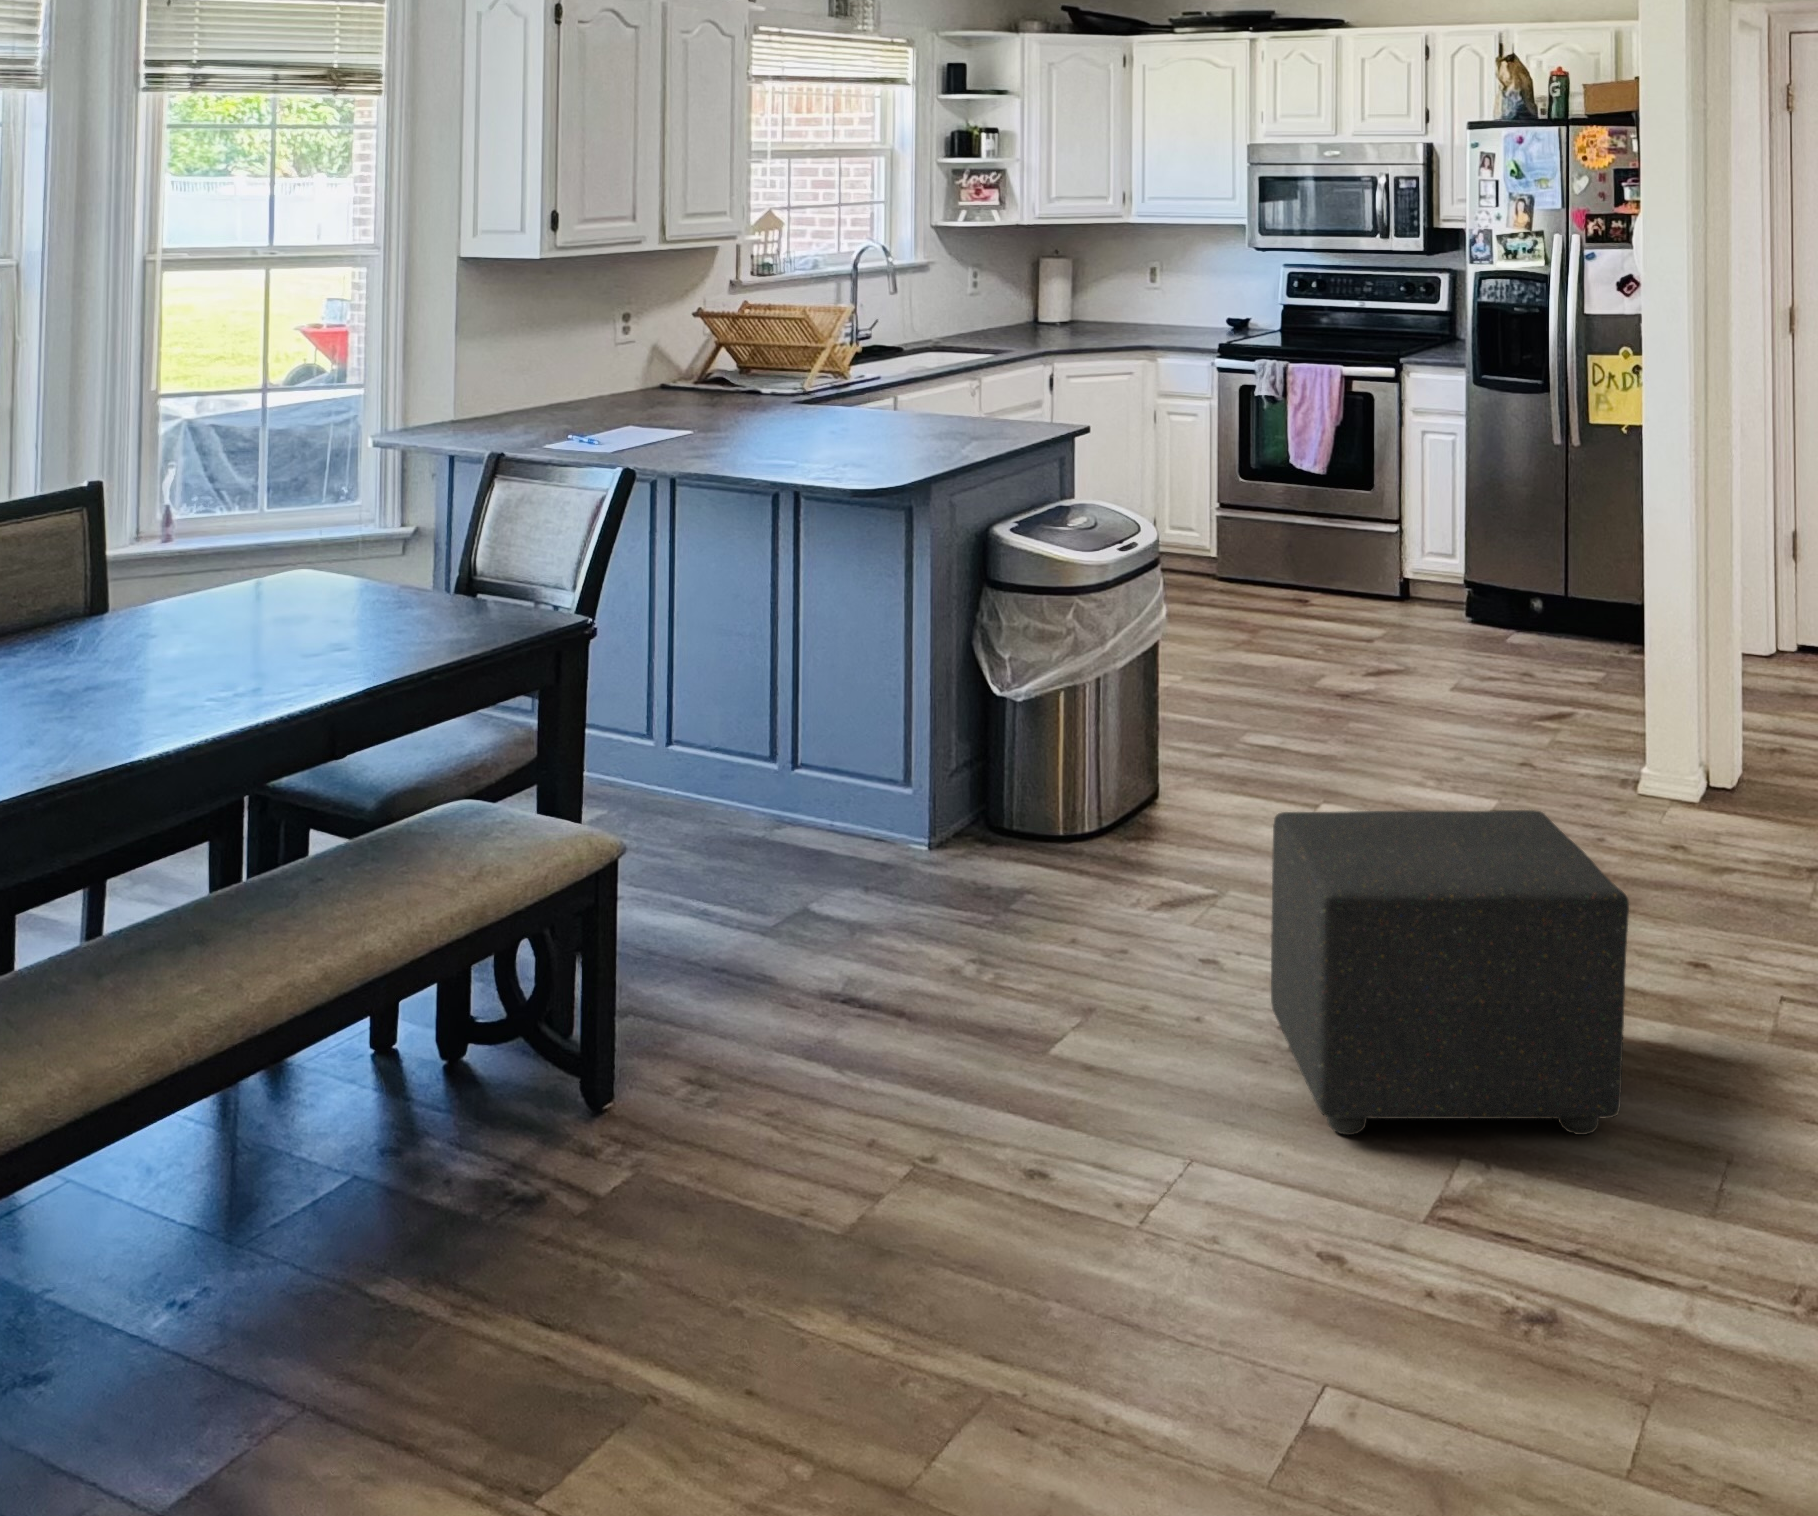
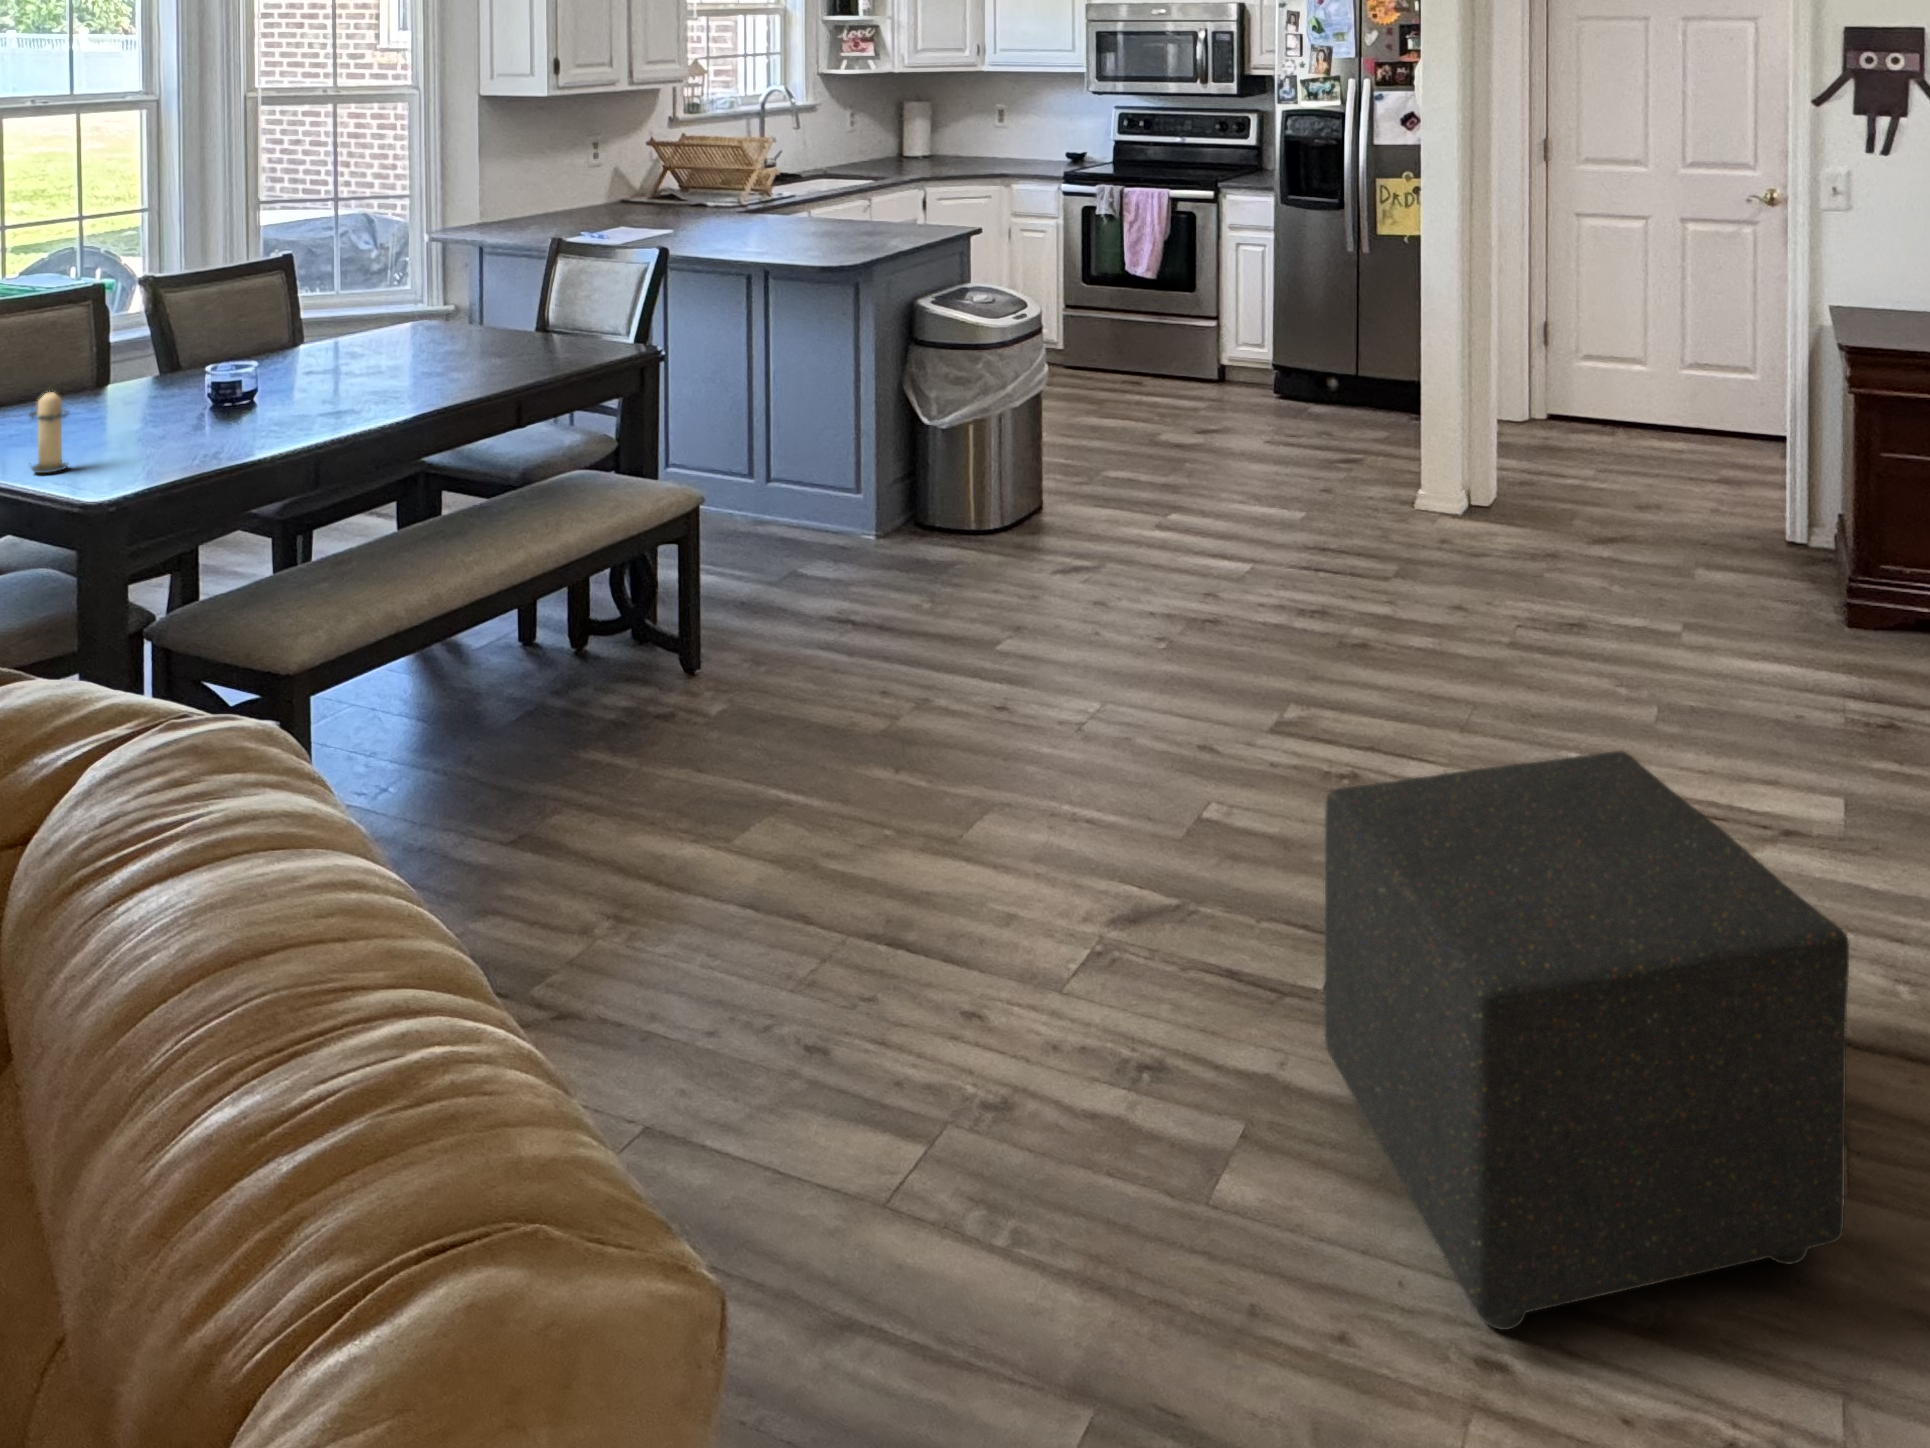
candle: none [292,492,326,559] -> present [29,392,68,473]

